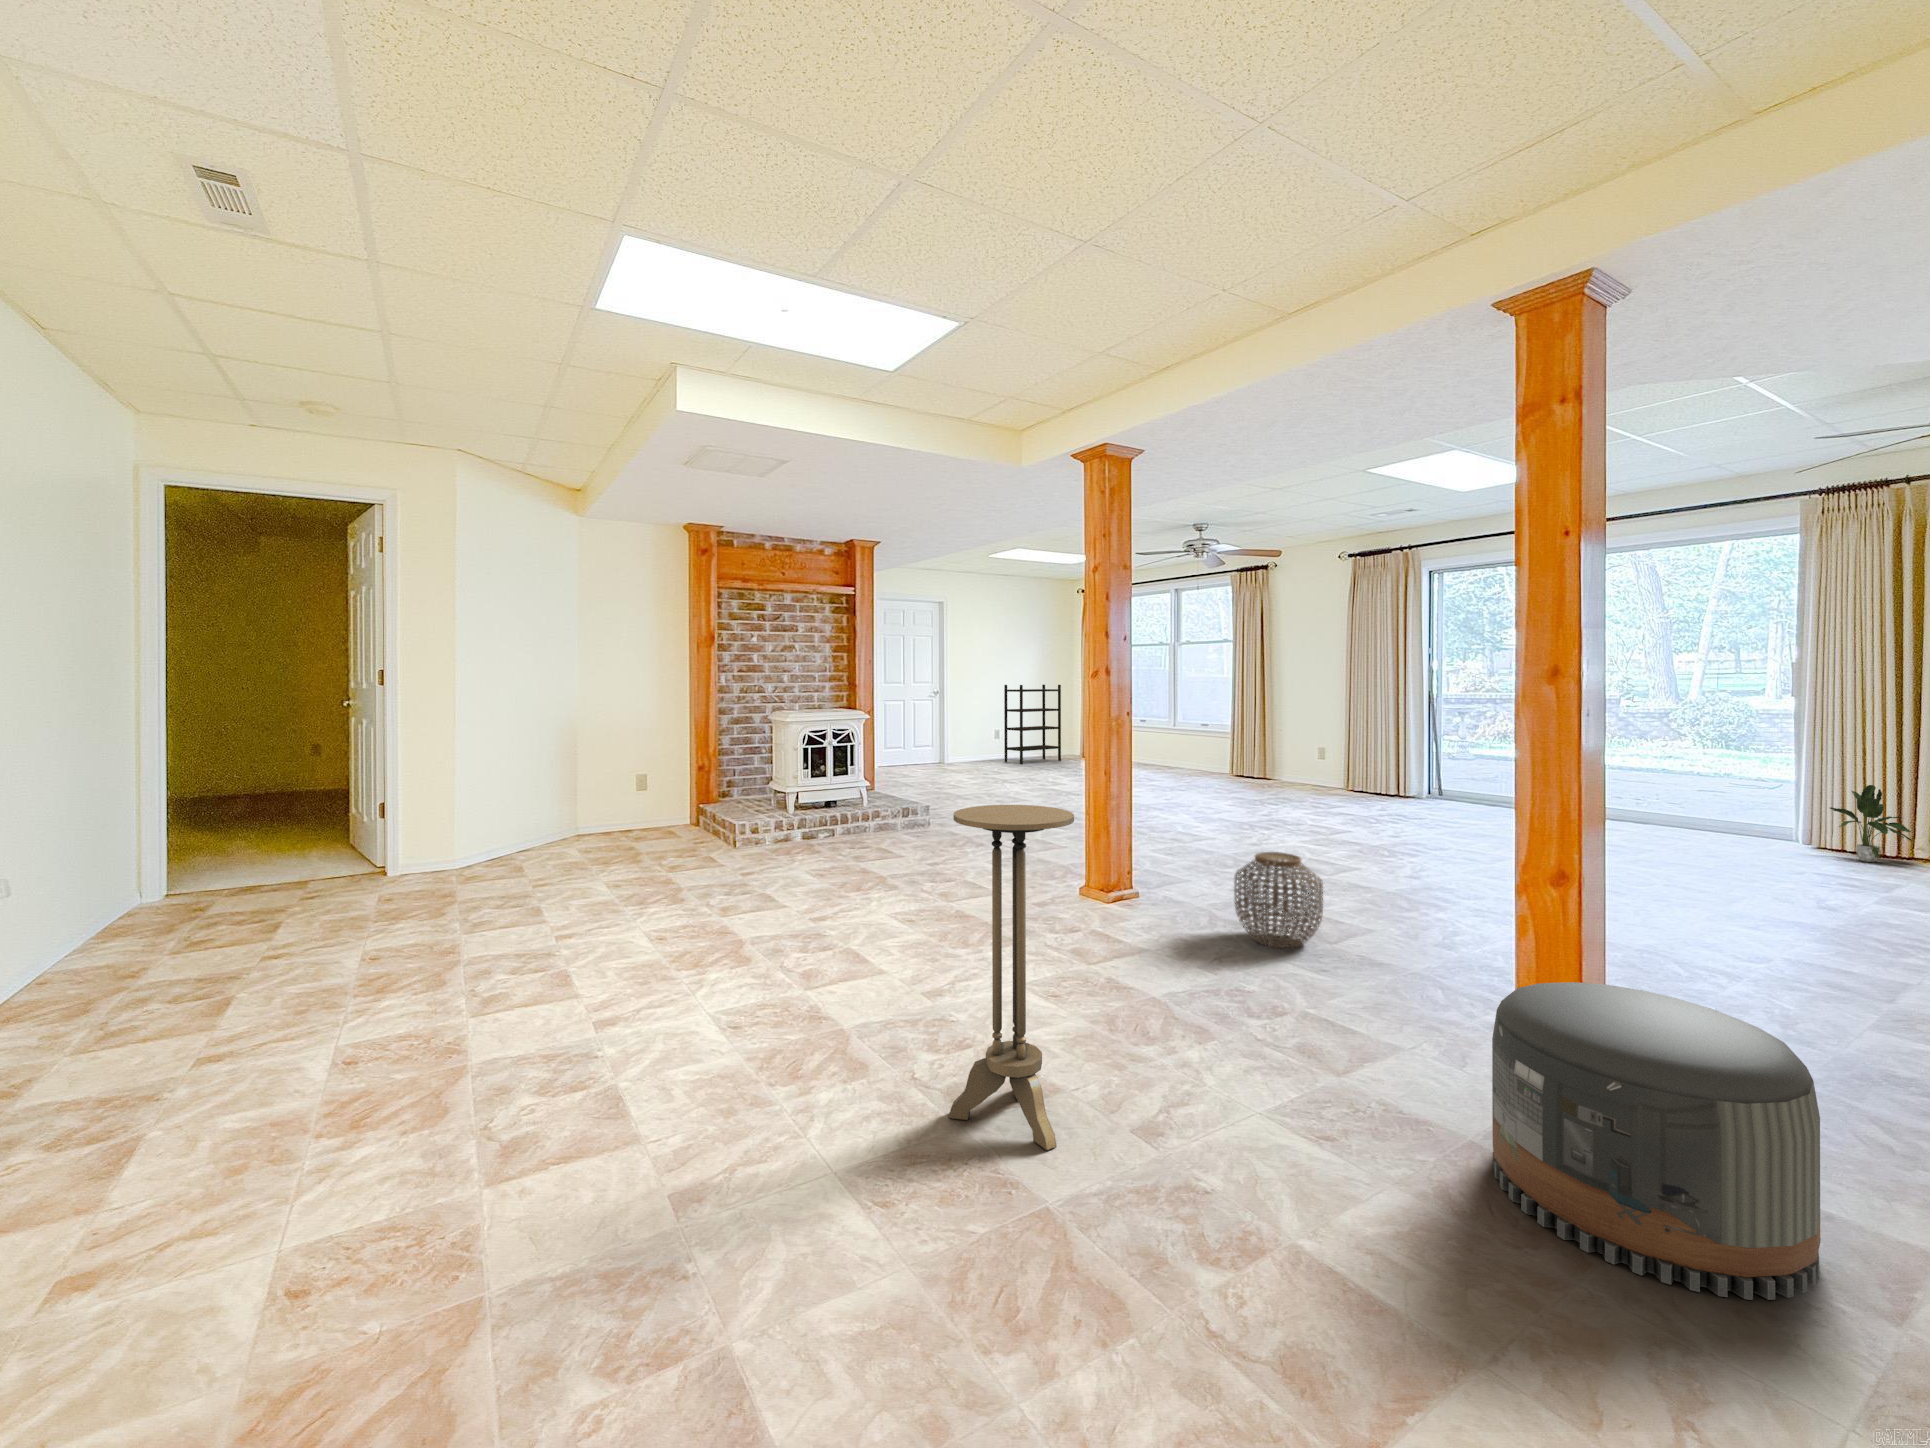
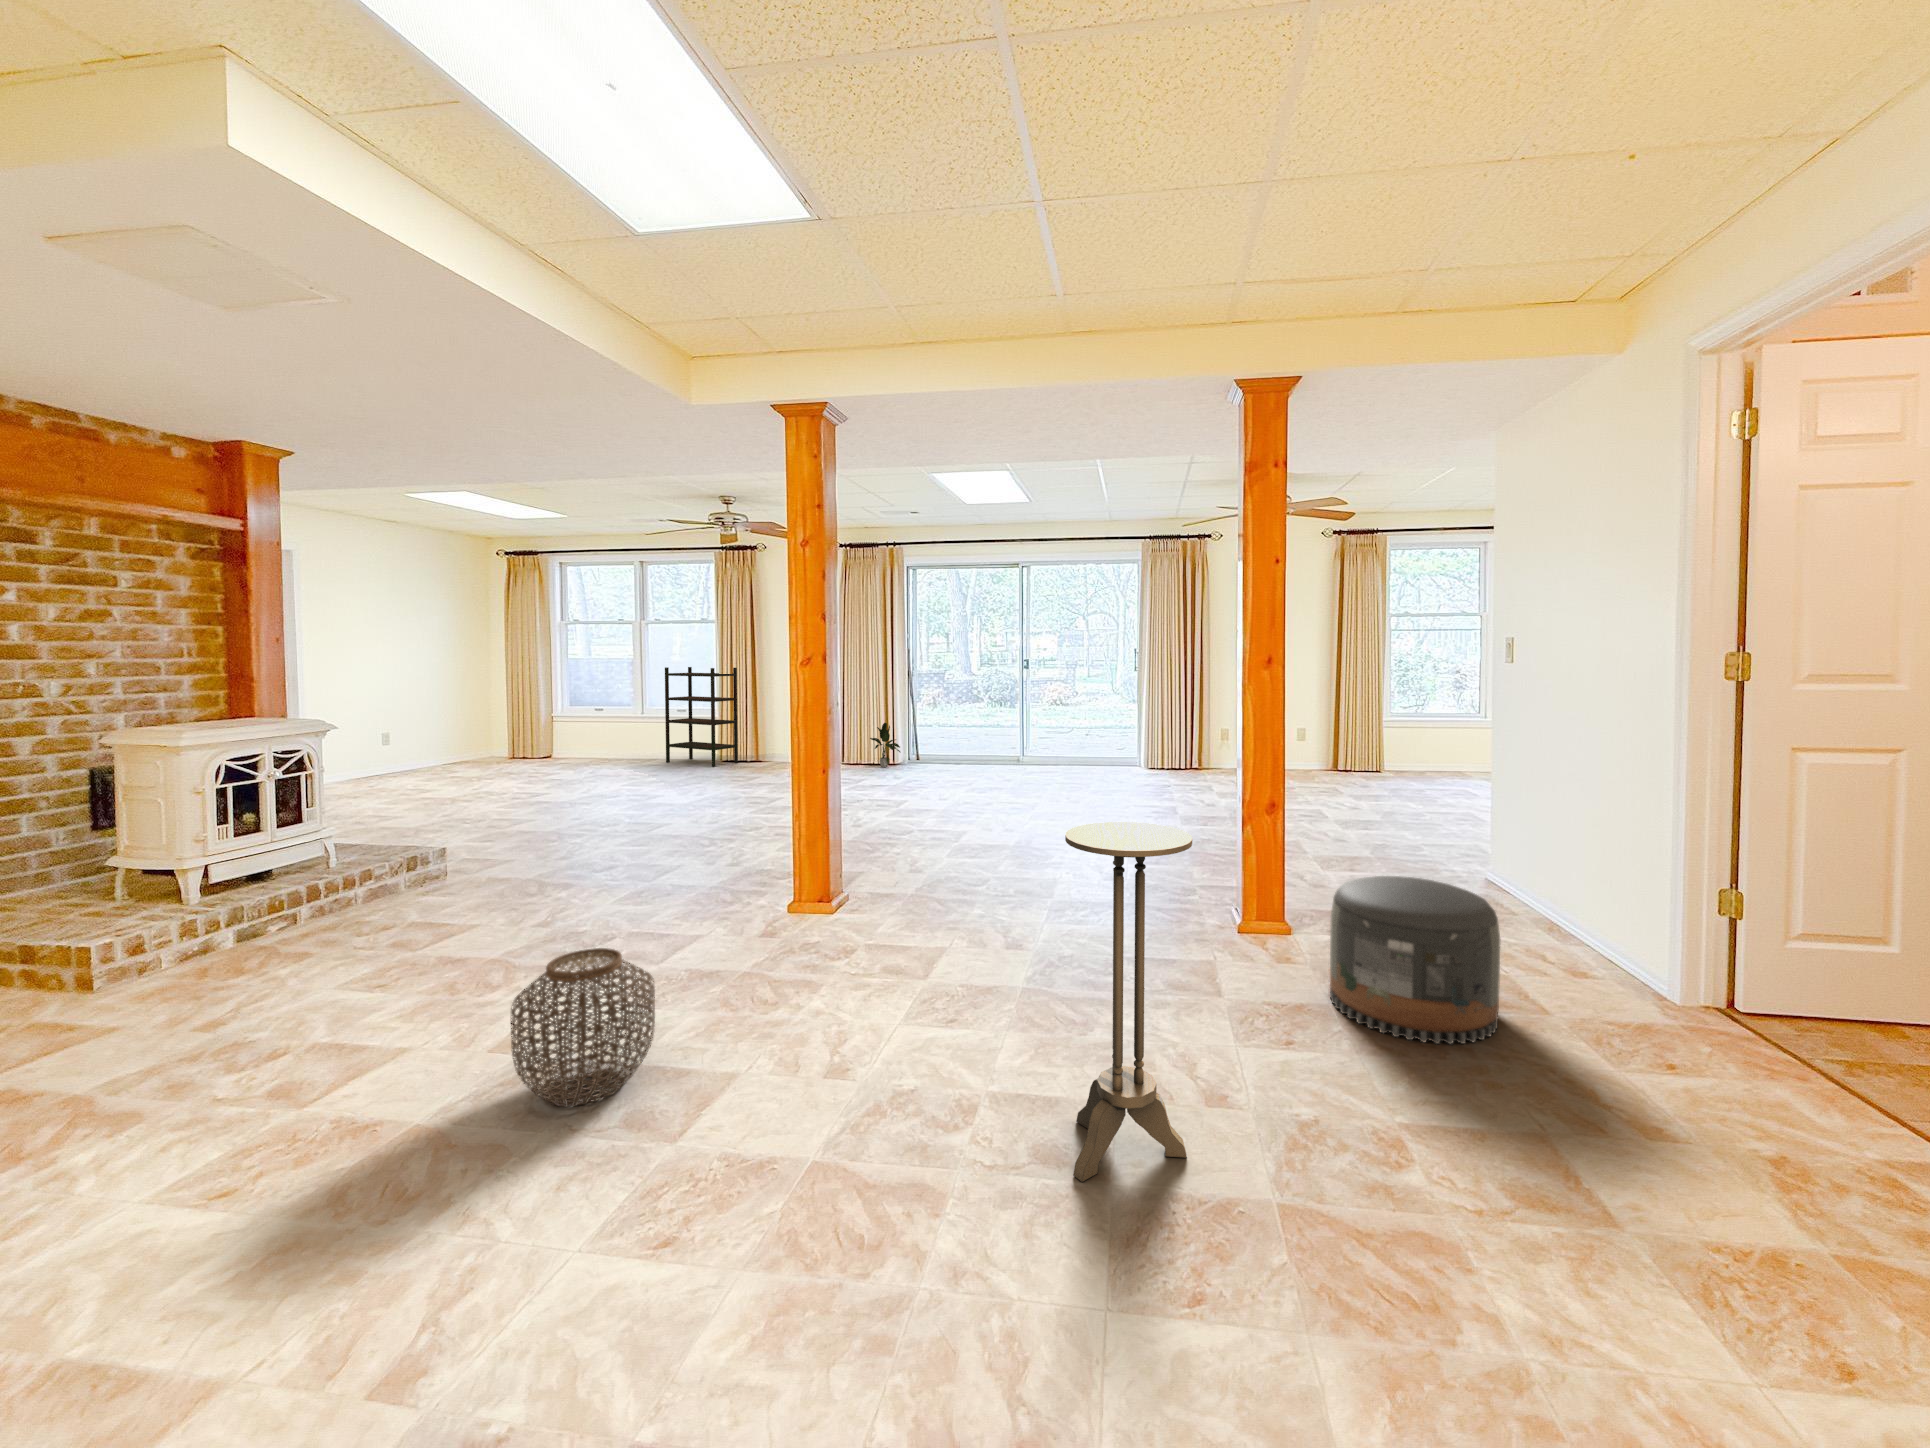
bookshelf: present [1004,685,1061,764] -> present [665,667,738,767]
potted plant: present [1830,785,1912,862] -> present [870,723,900,767]
woven basket: present [1234,852,1323,948] -> present [511,948,655,1107]

